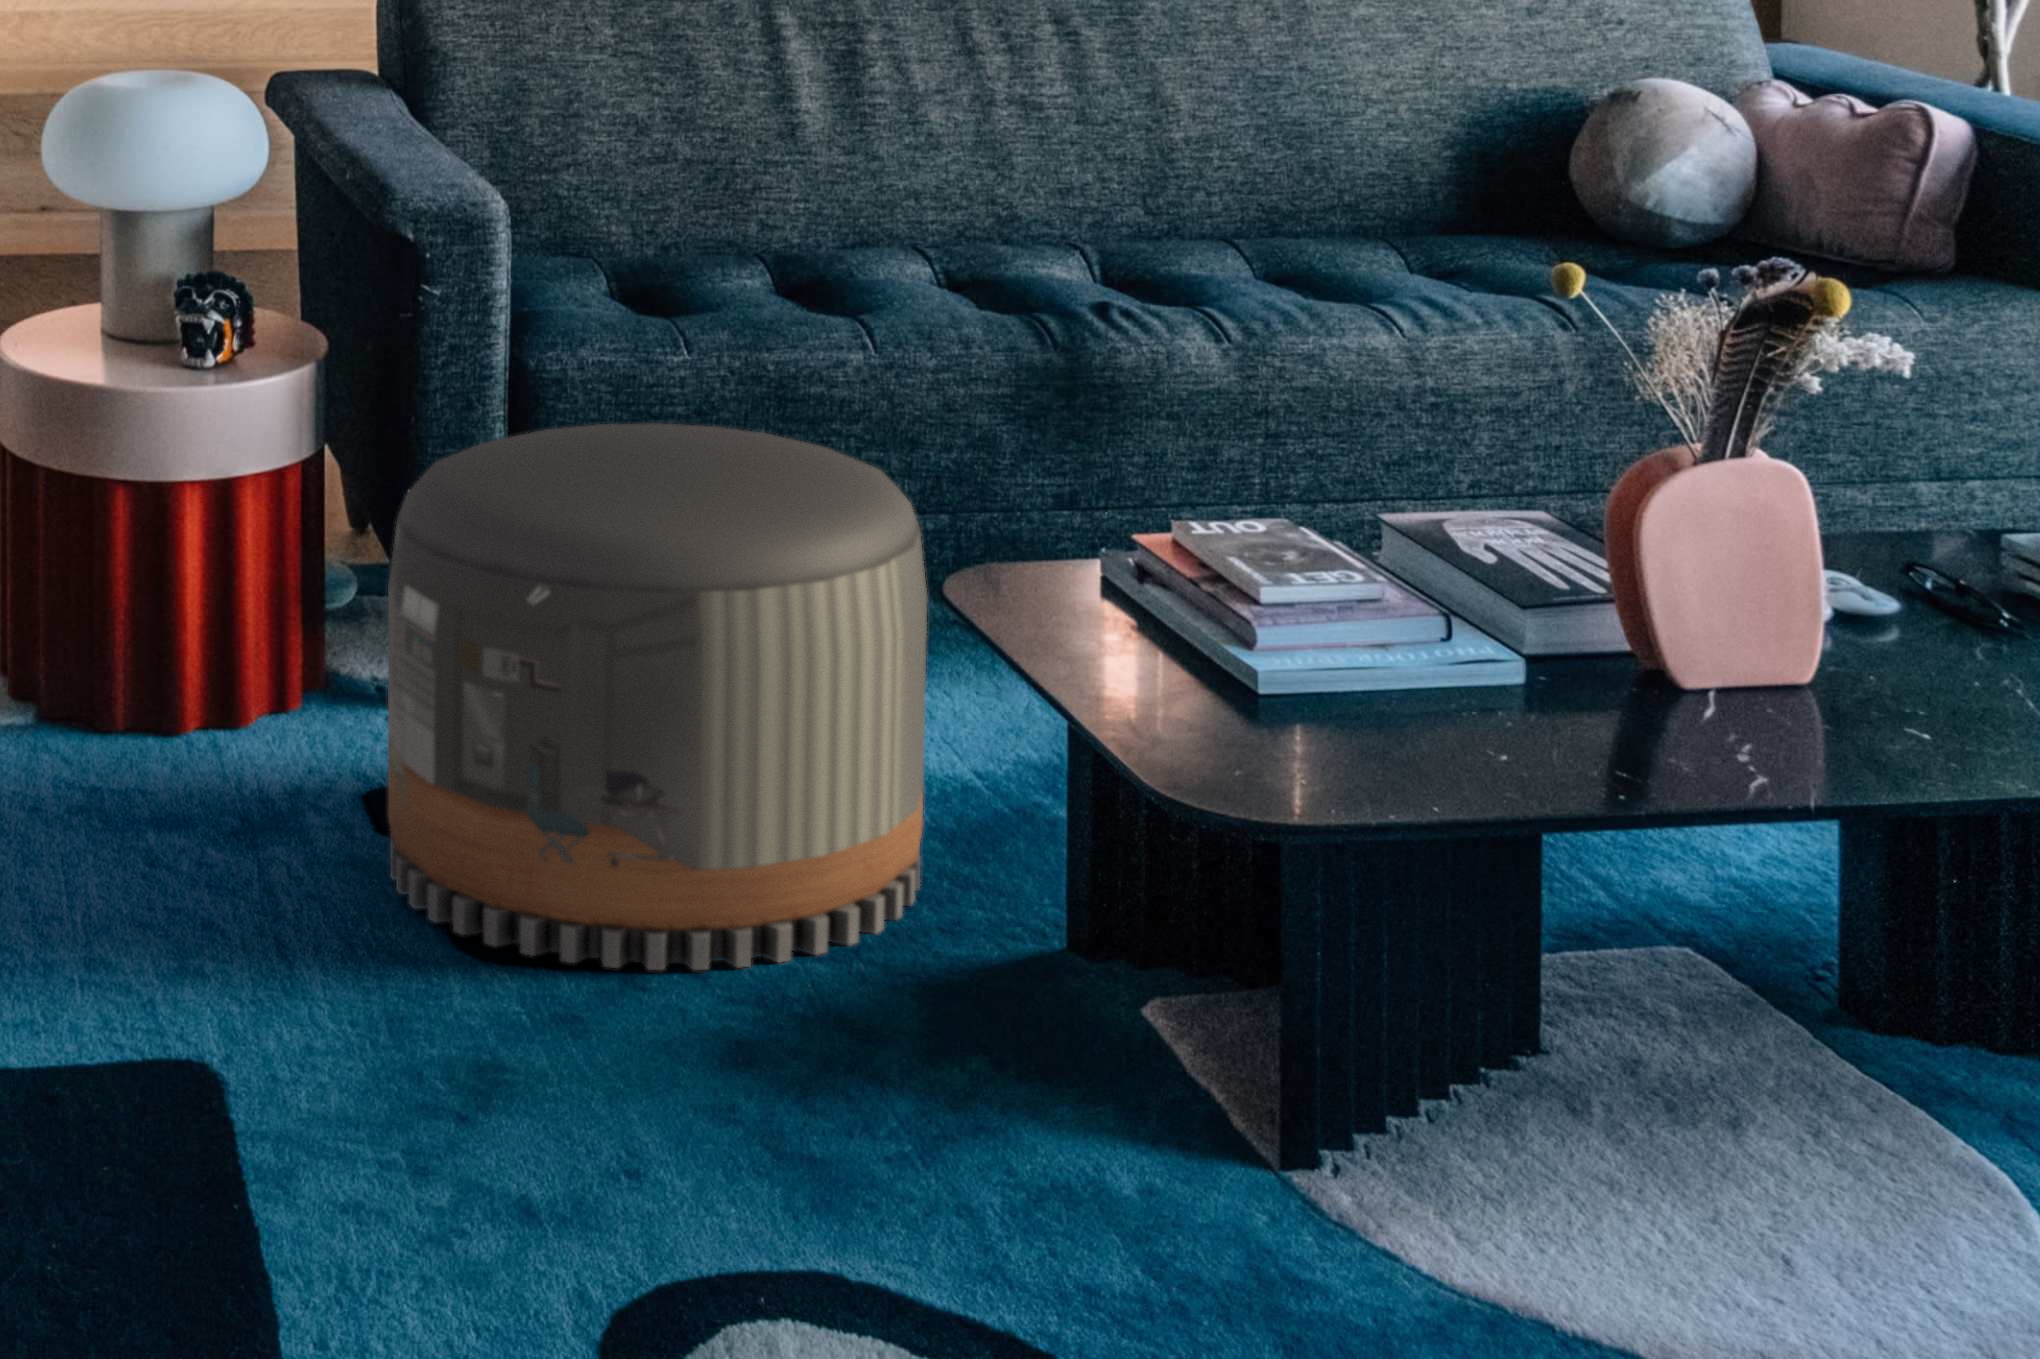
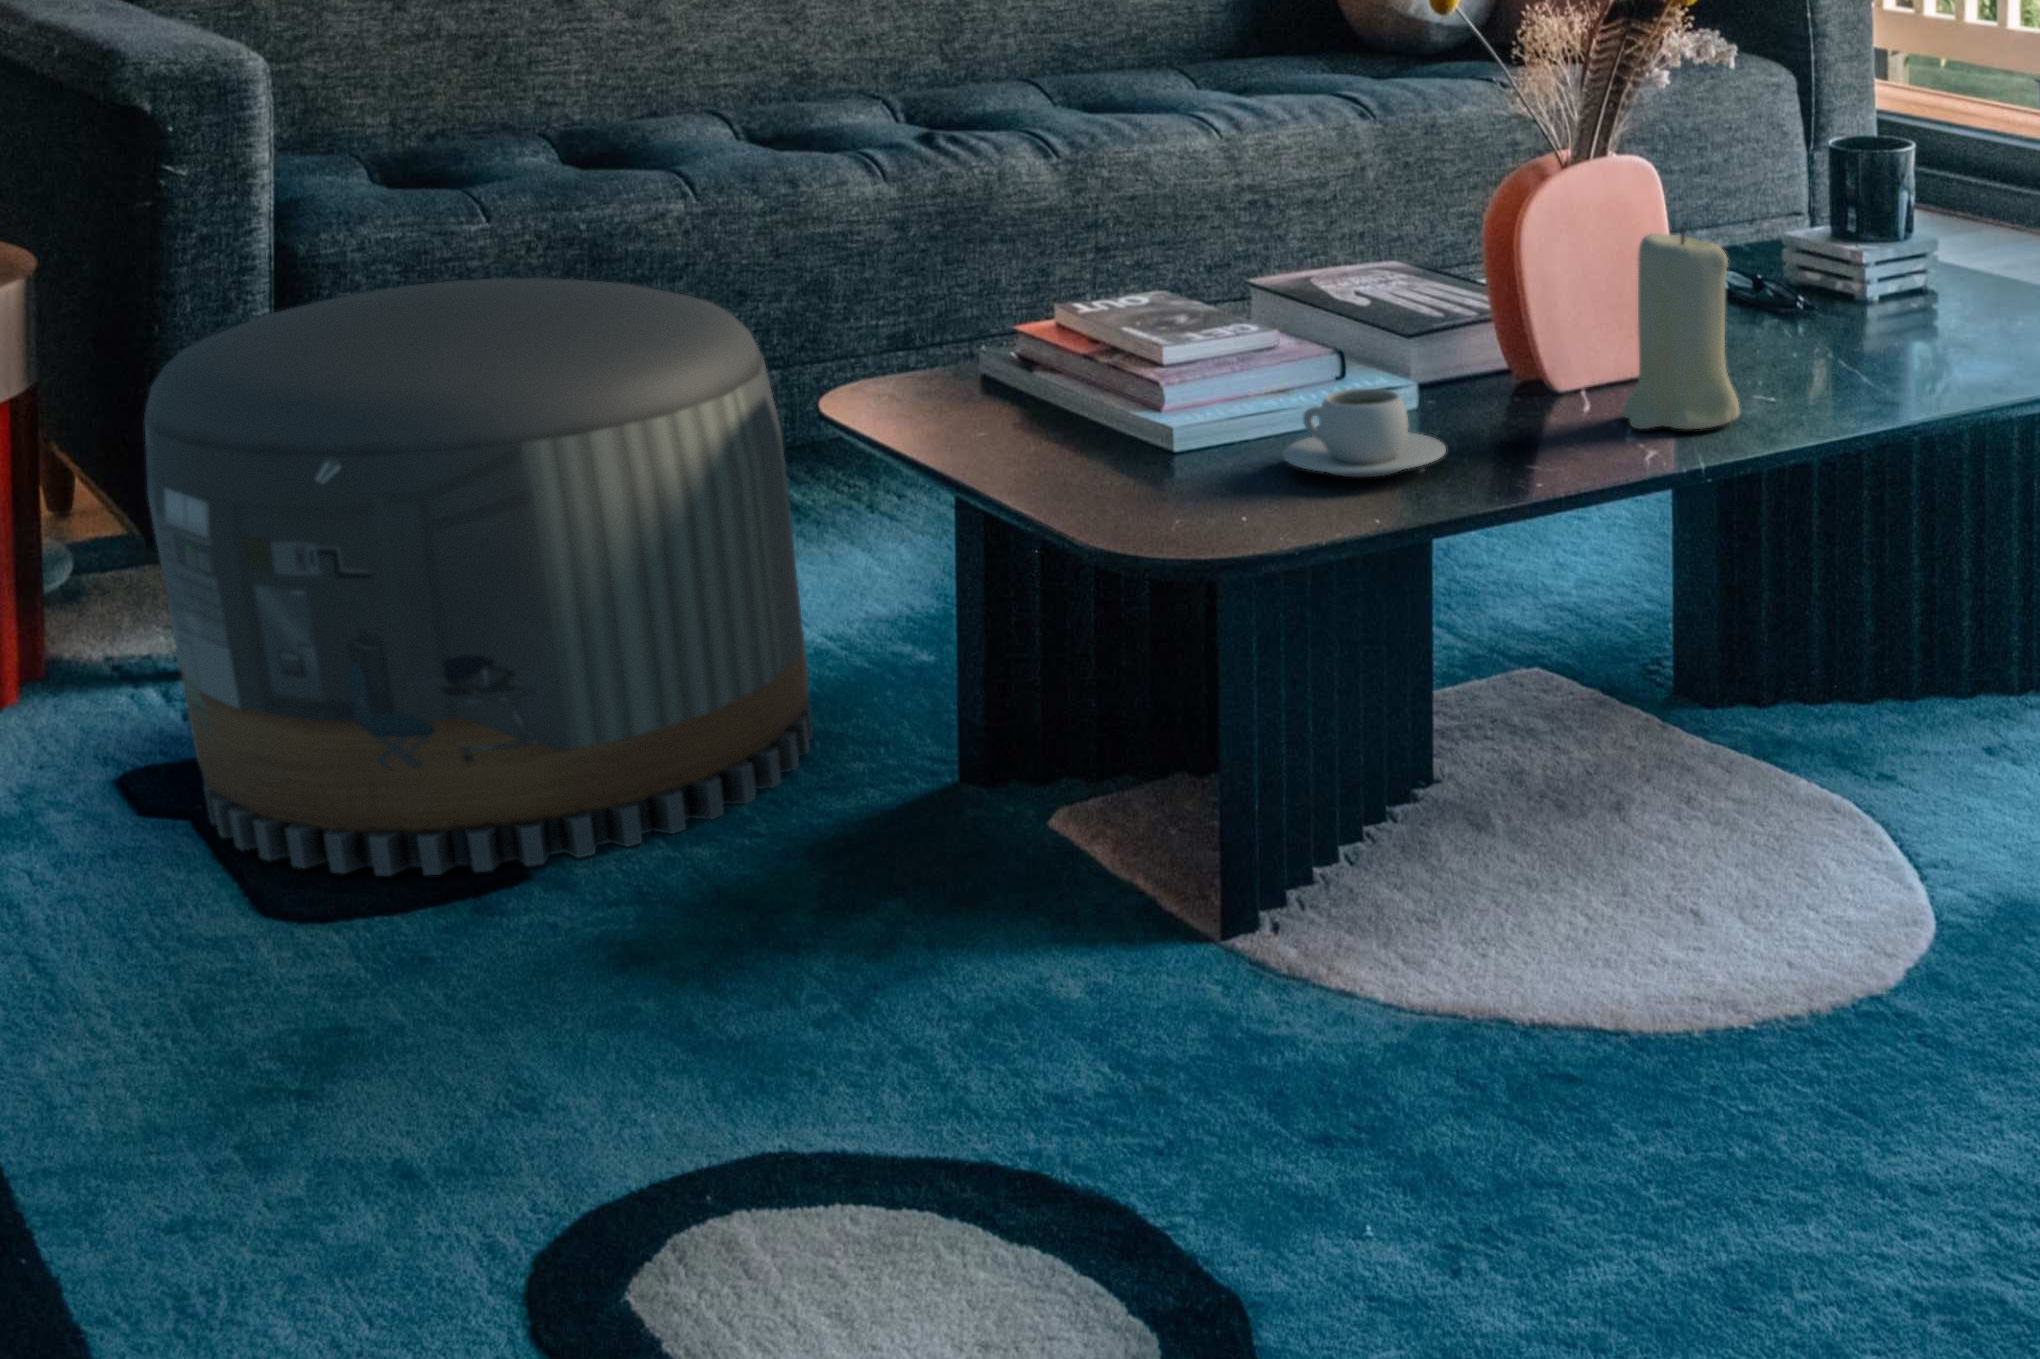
candle: none [1746,534,1872,740] -> present [1622,226,1740,429]
teacup: none [1382,654,1547,743] -> present [1283,389,1446,477]

